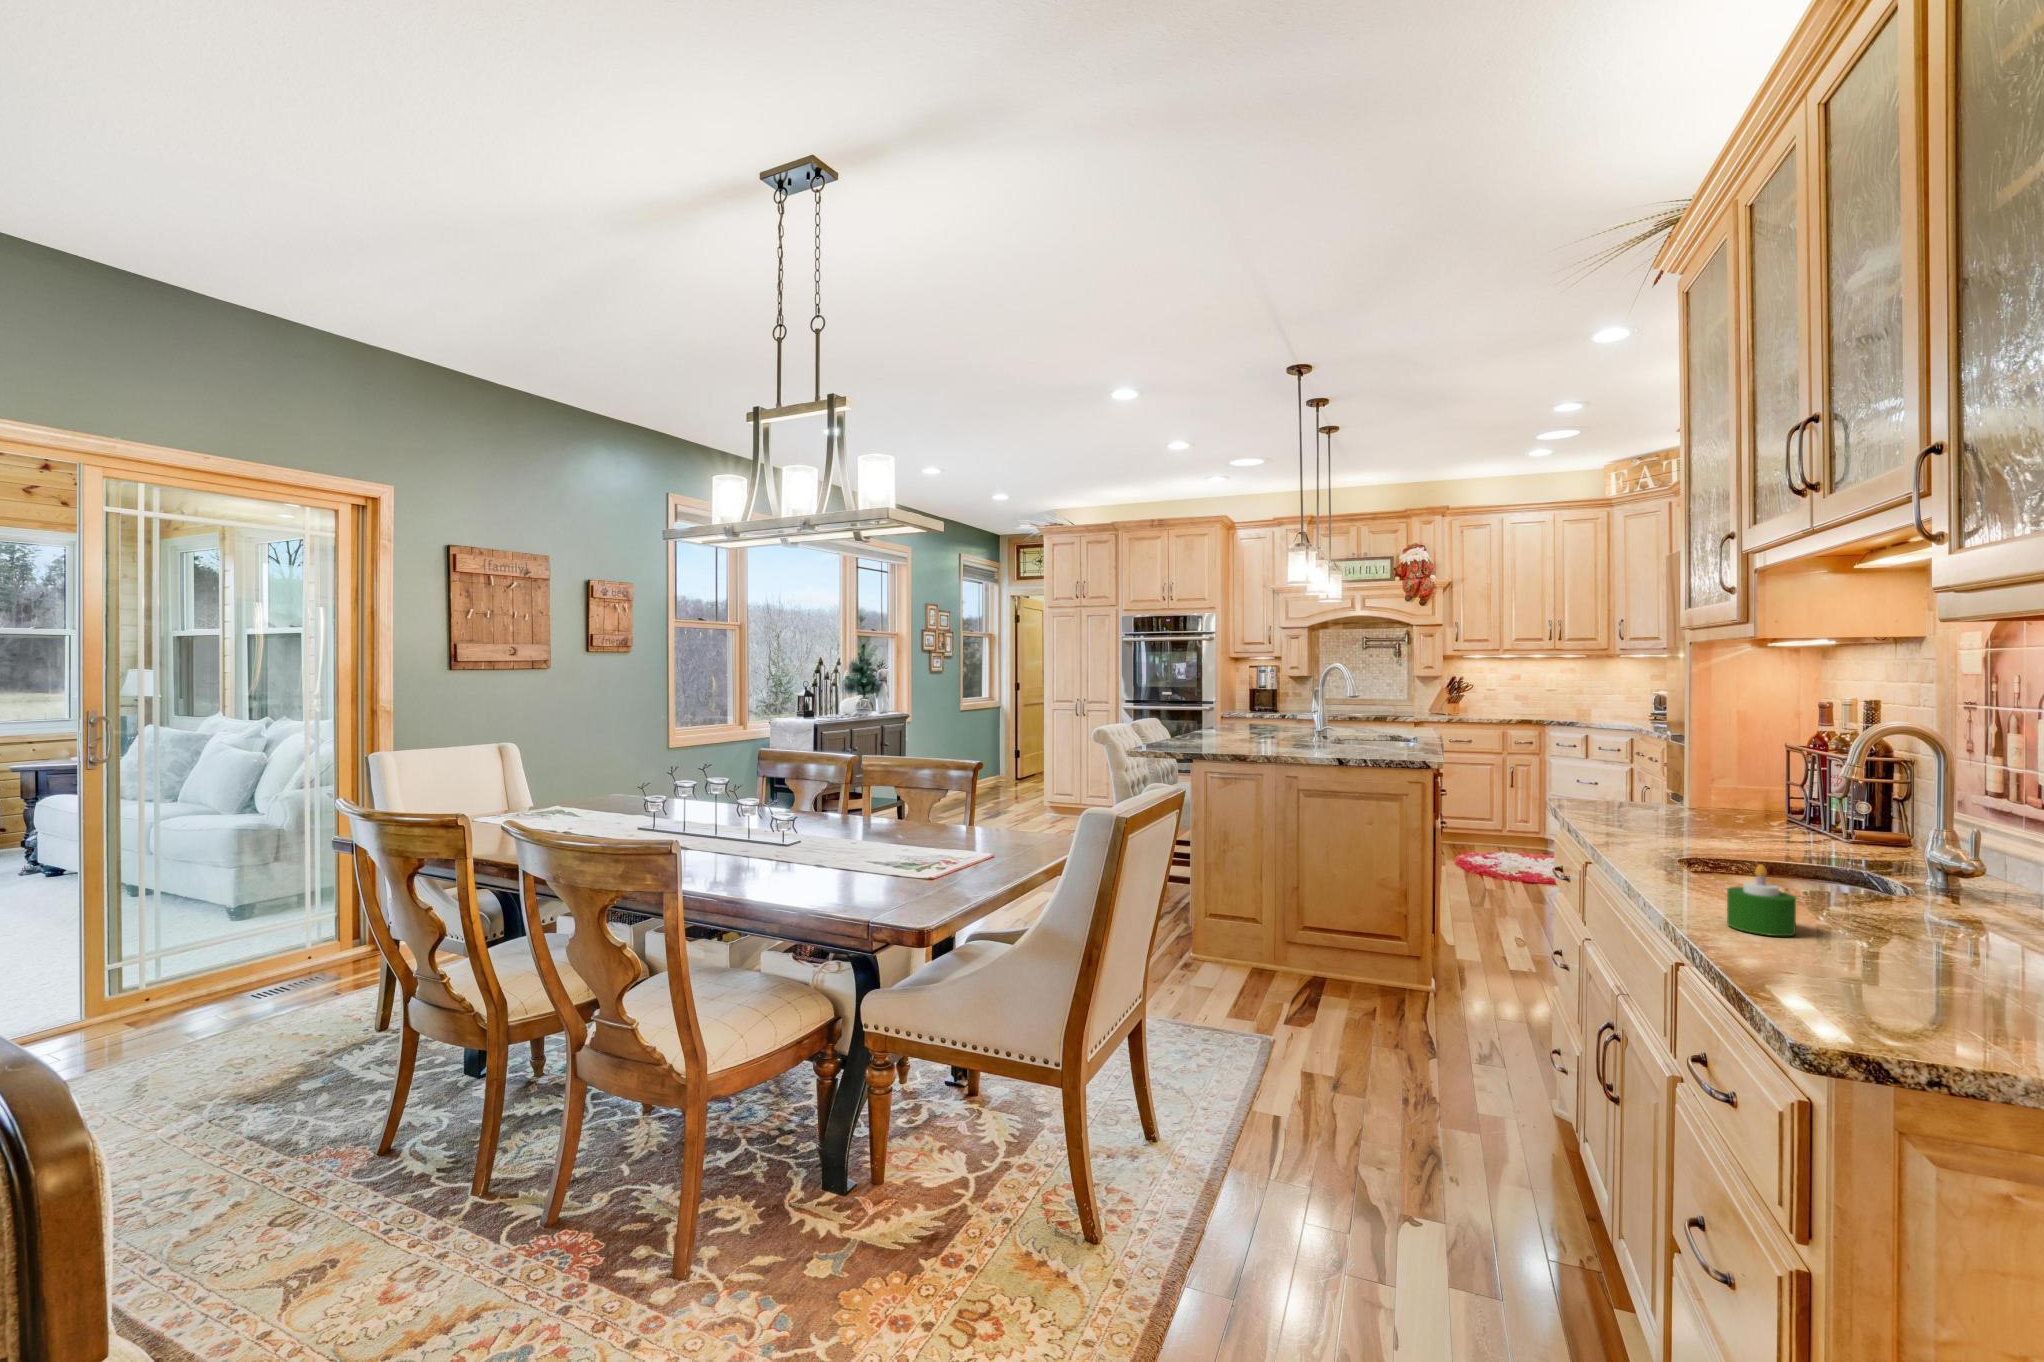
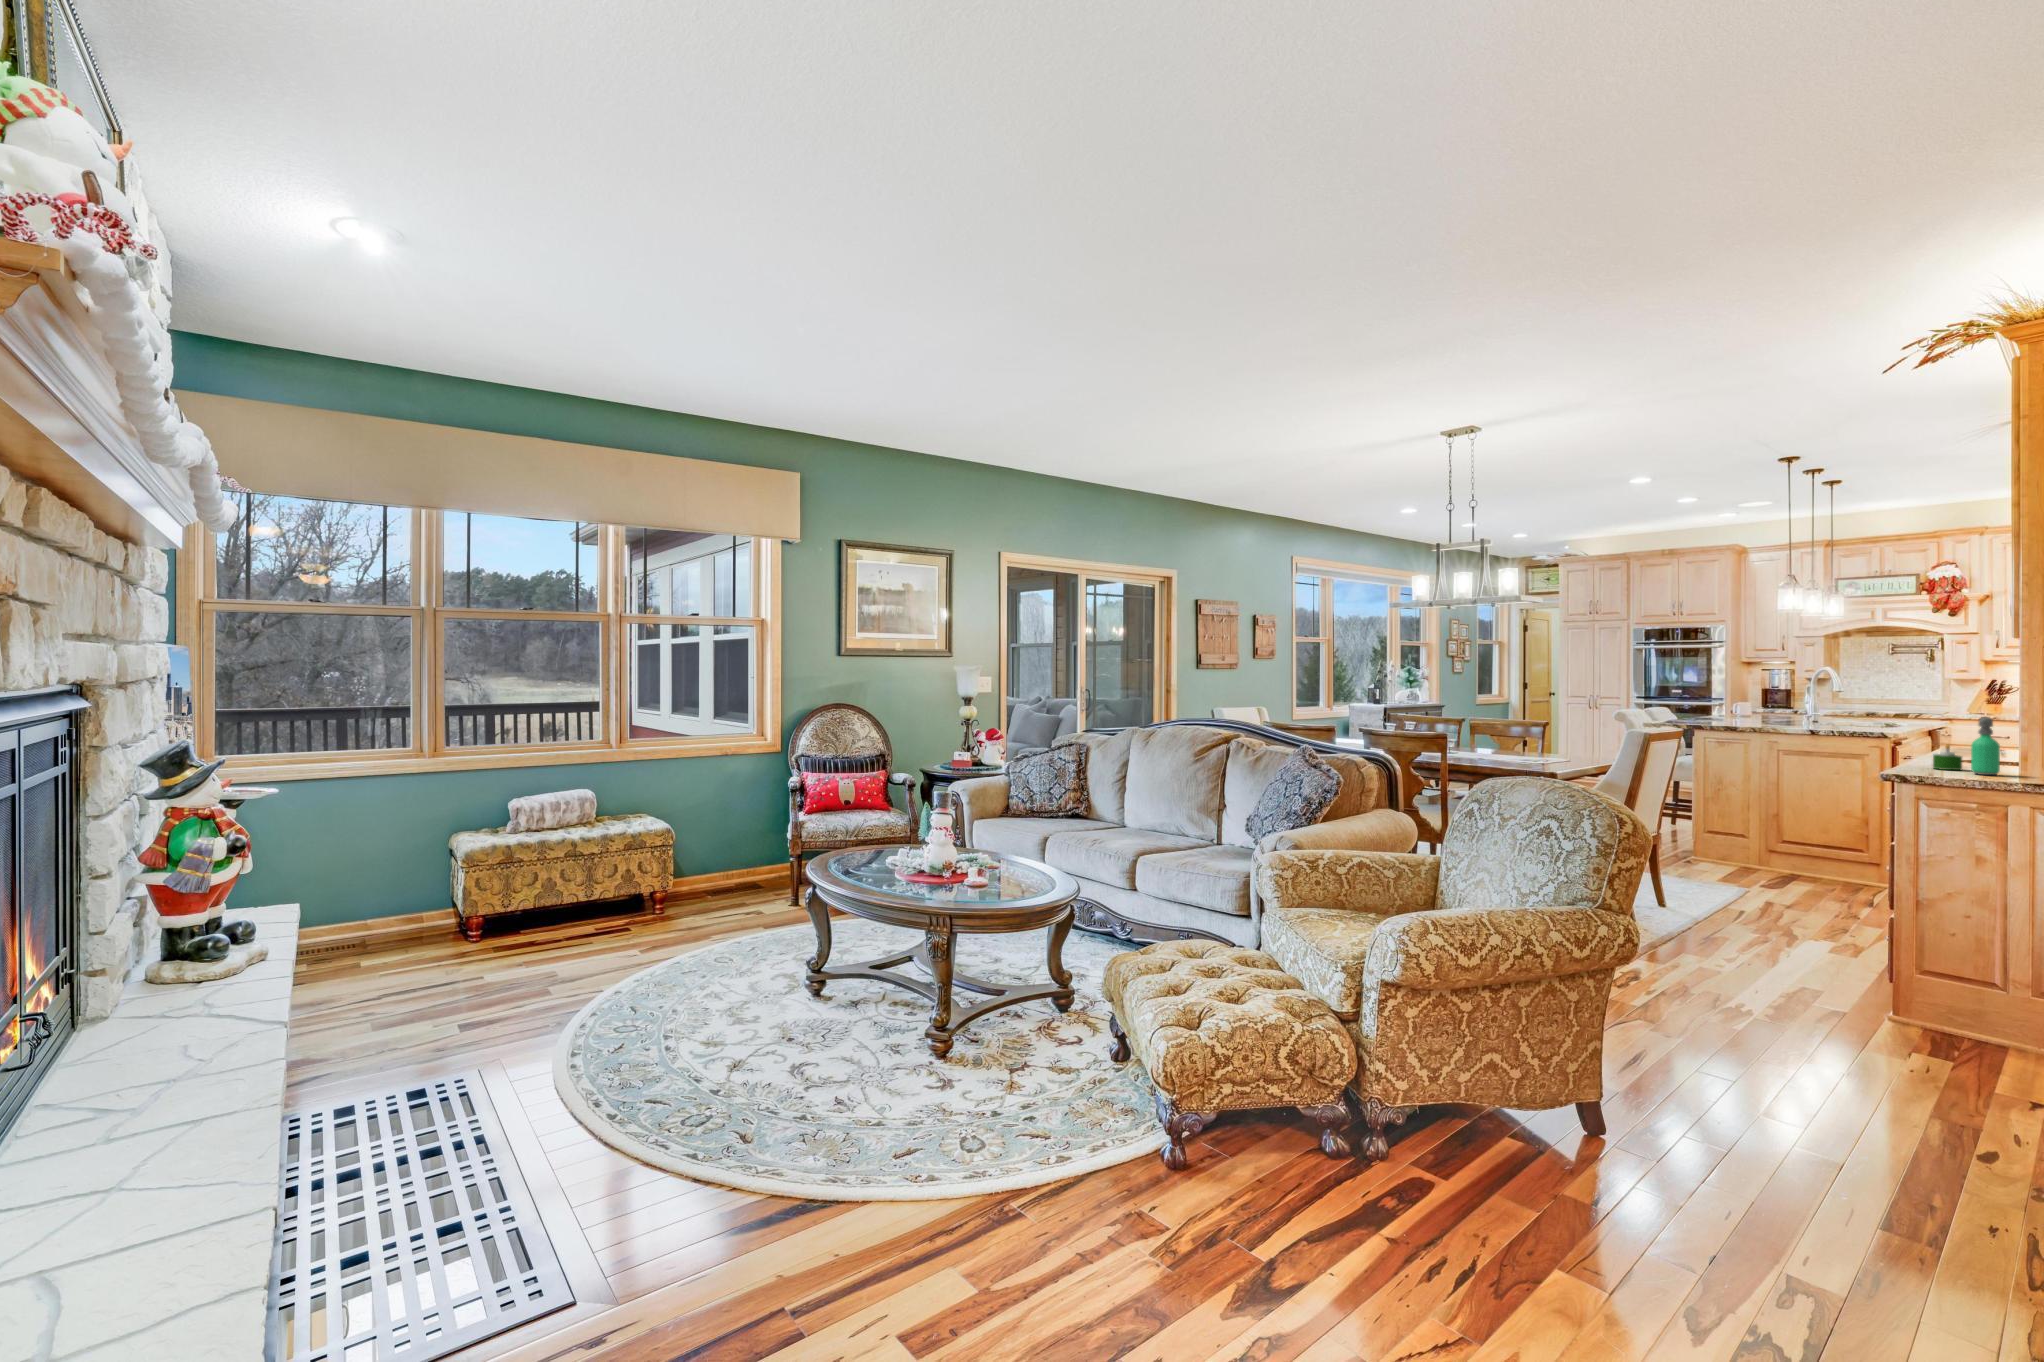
soap dispenser: none [1858,804,1935,971] -> present [1971,717,2000,775]

